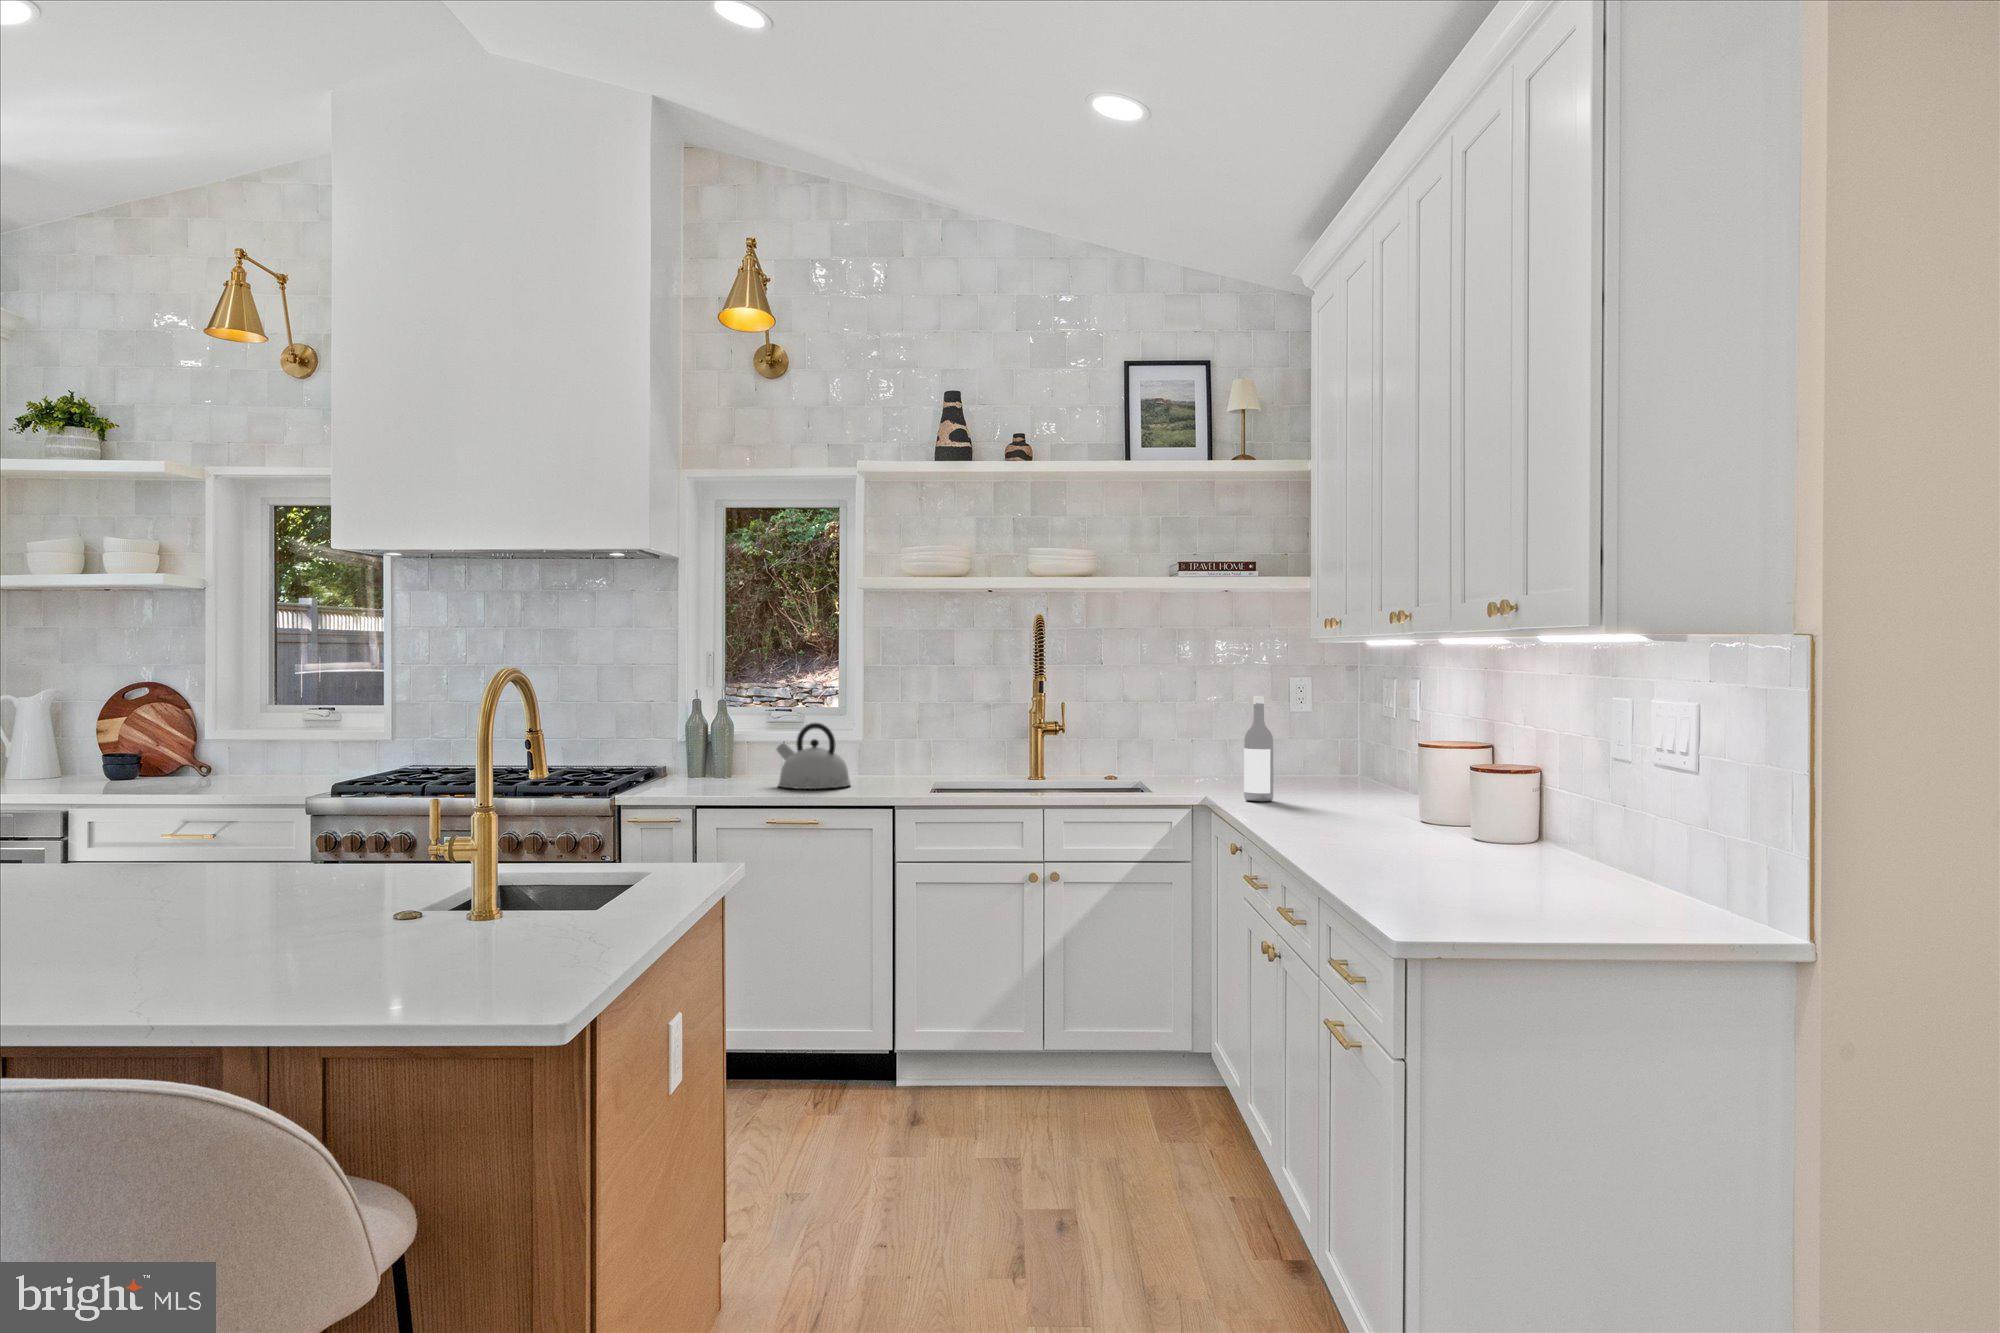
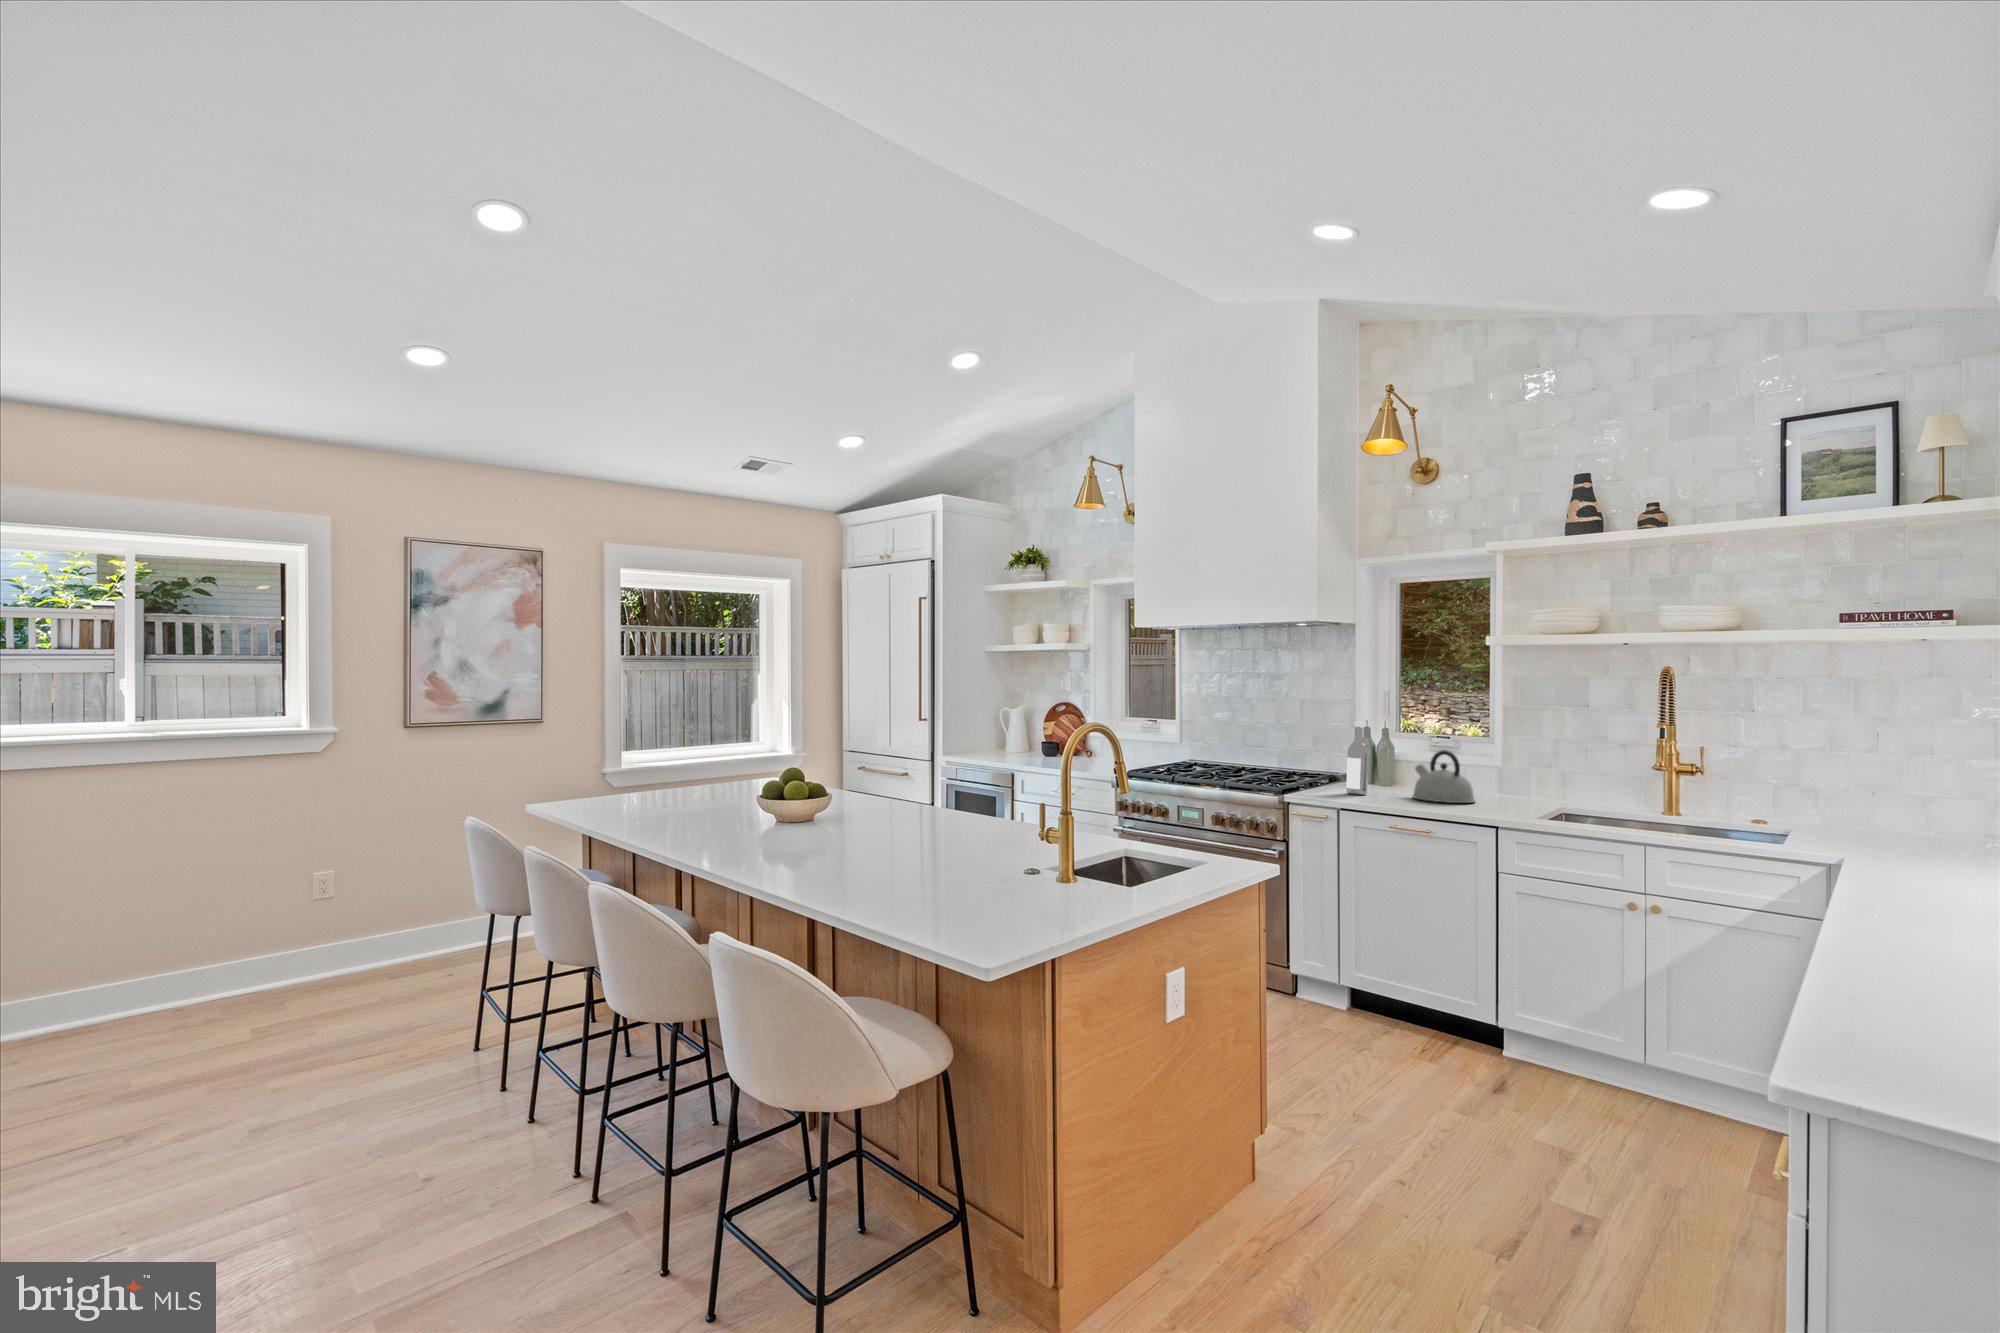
wine bottle: present [1244,696,1274,801] -> present [1346,721,1369,795]

